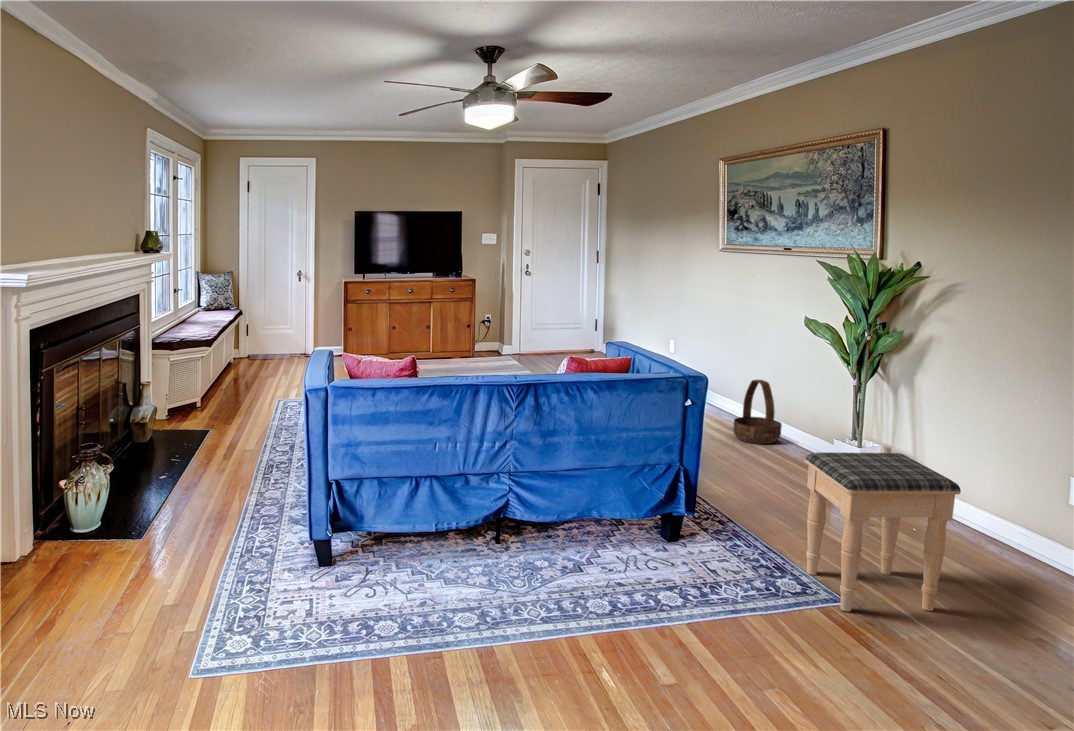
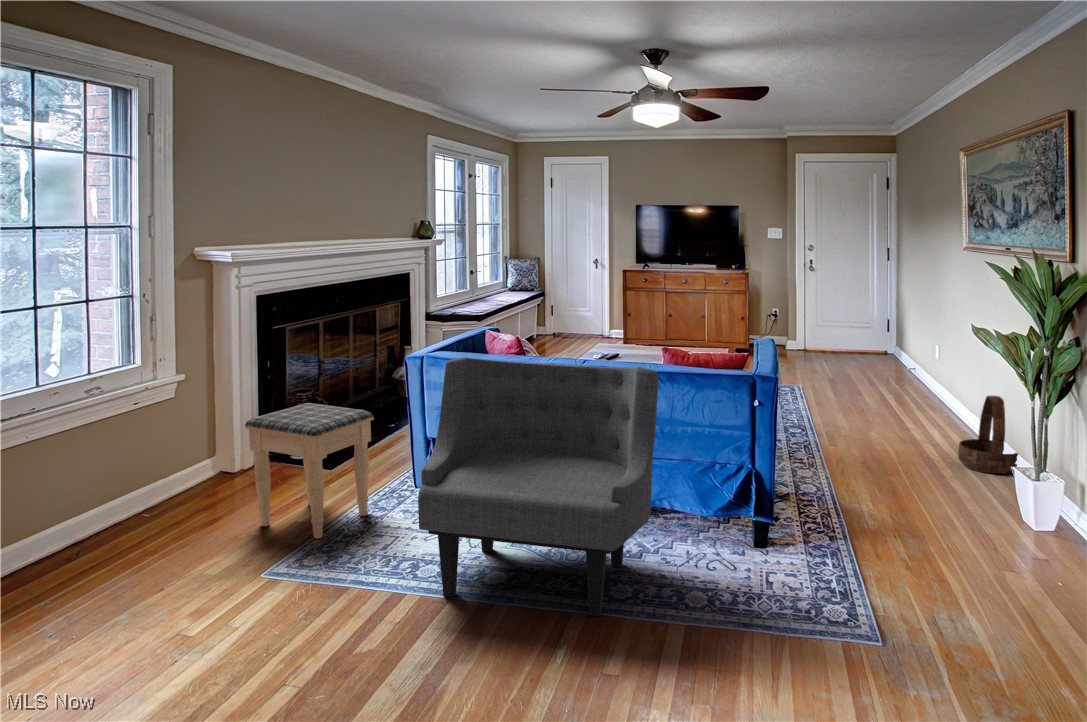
armchair: none [404,377,665,664] -> present [418,357,658,616]
footstool: present [805,452,961,611] -> present [245,403,374,538]

